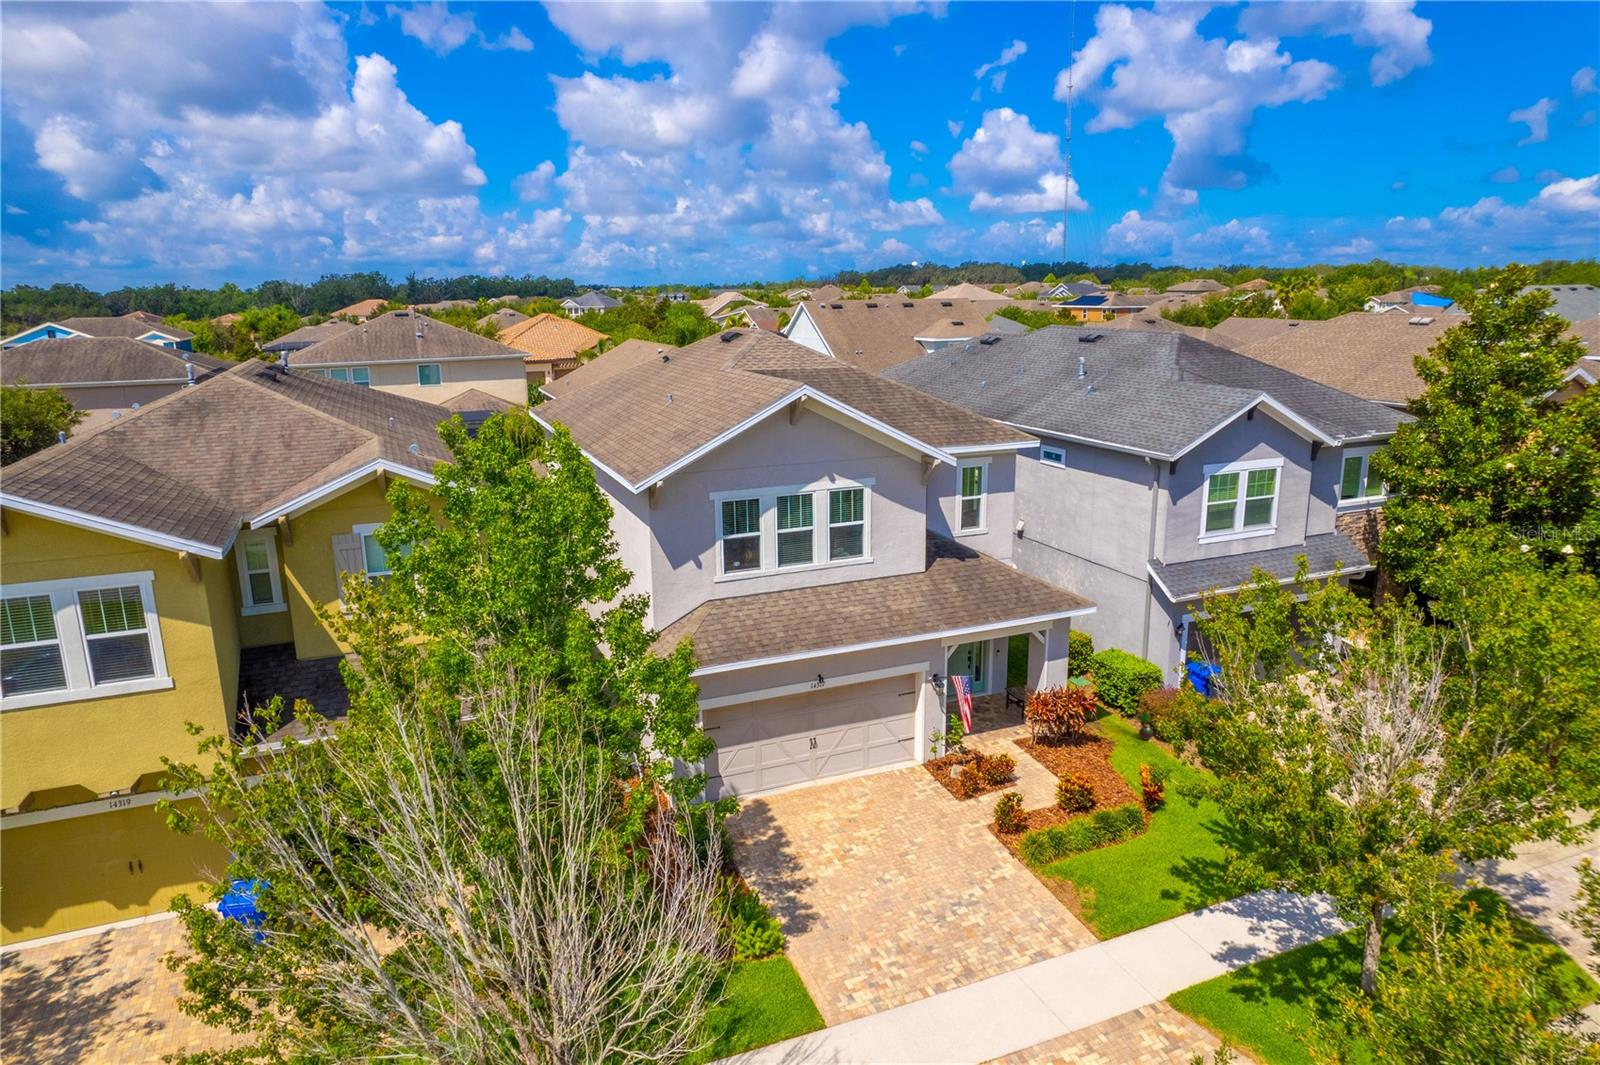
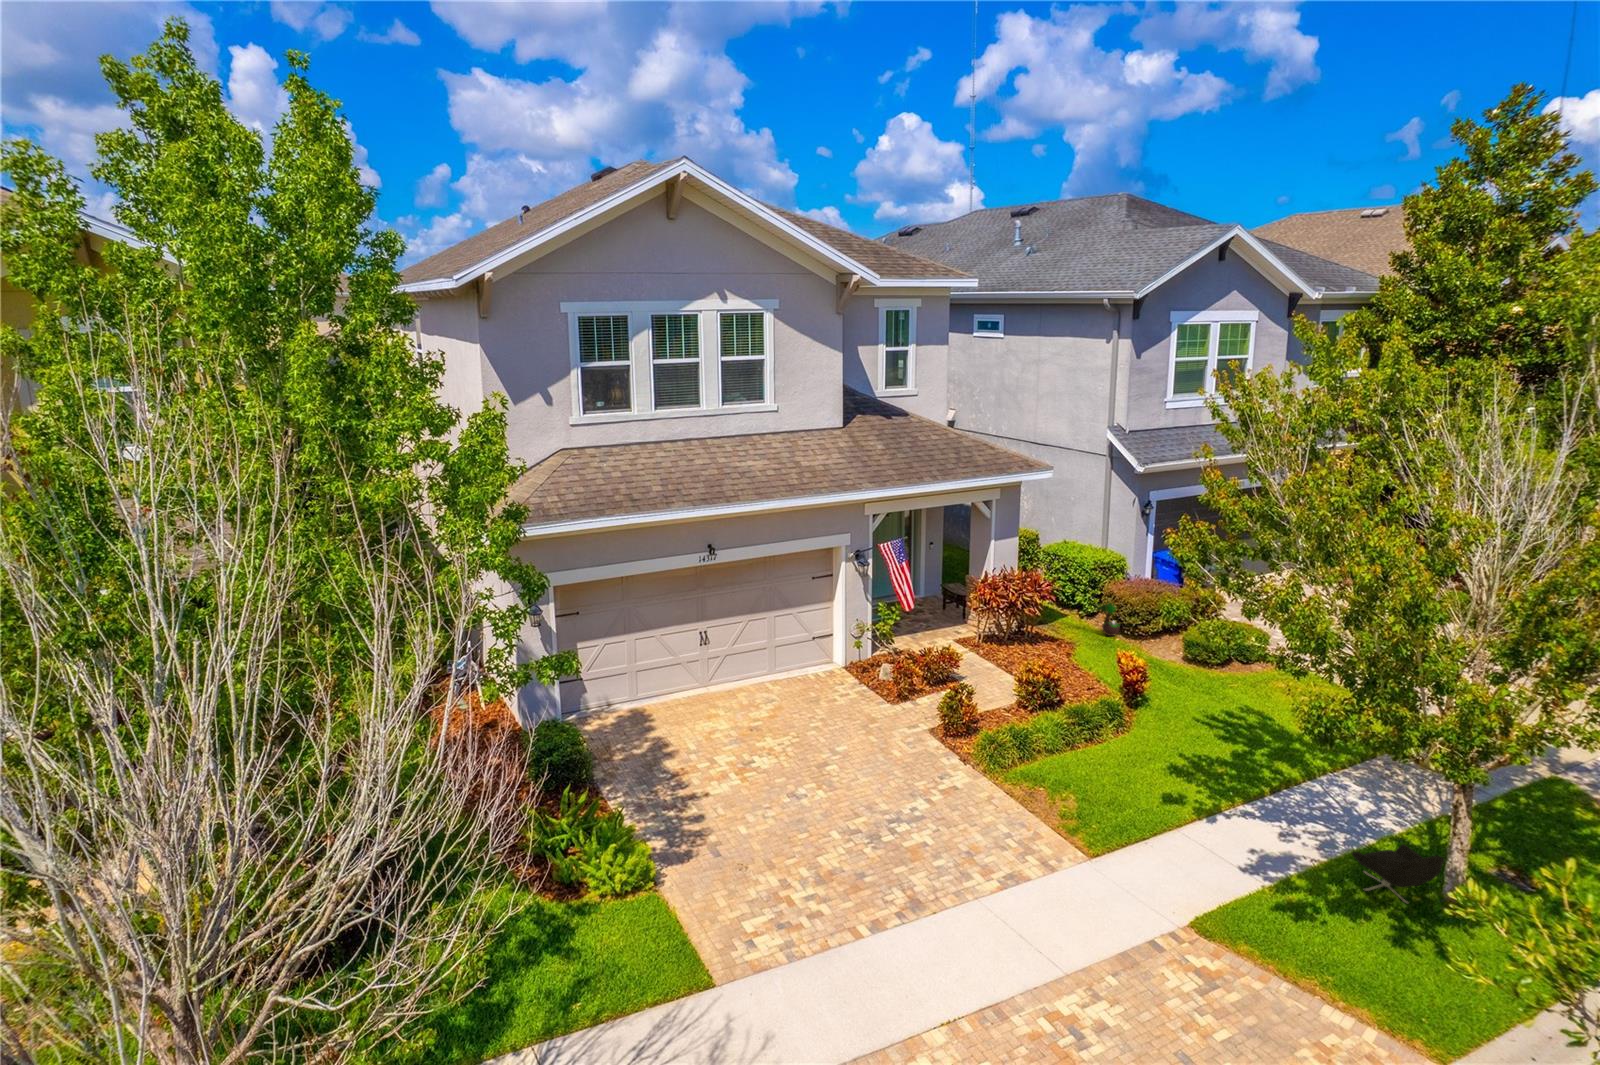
lounge chair: none [1294,945,1359,991] -> present [1352,844,1444,903]

